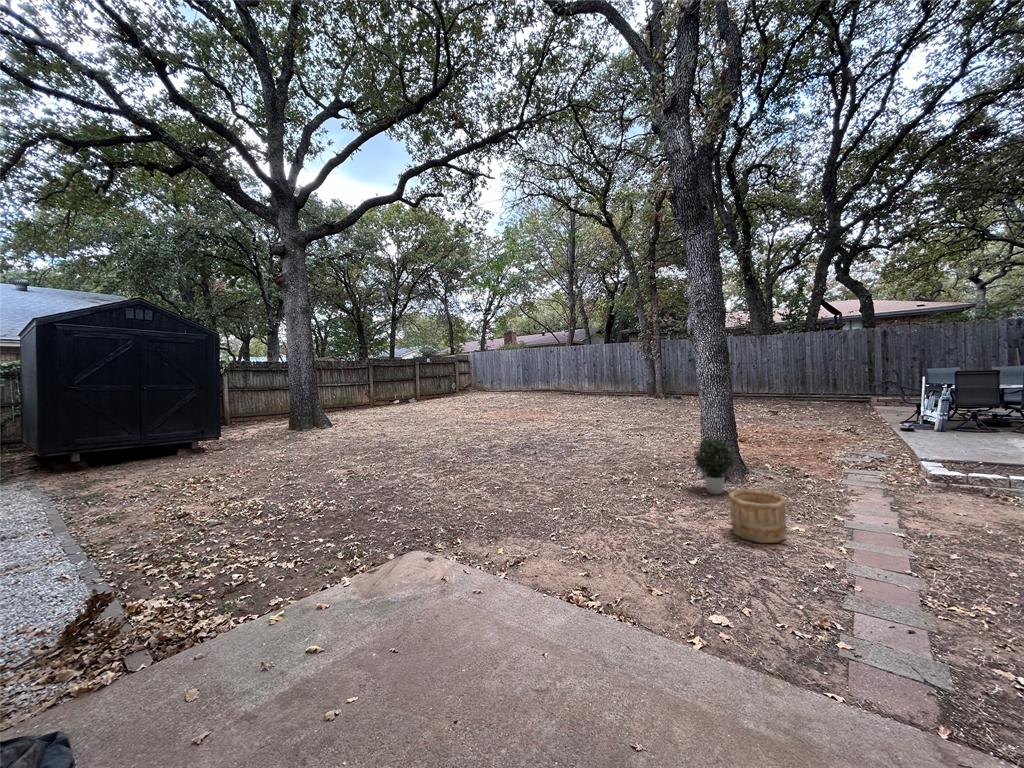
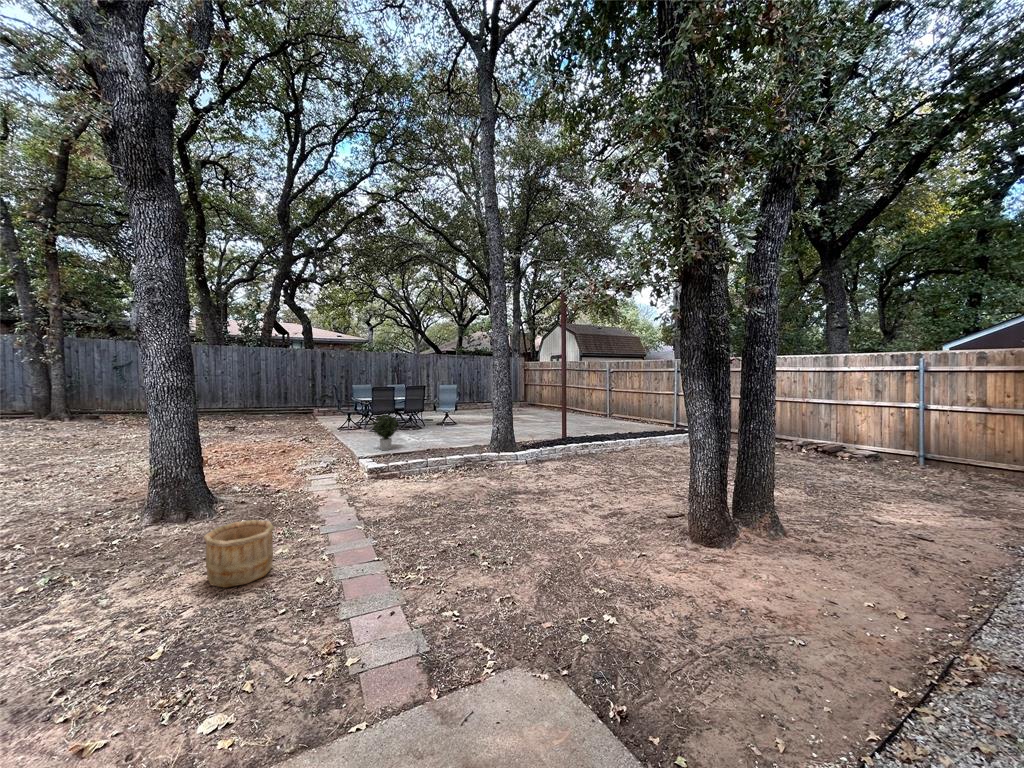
potted plant: present [694,439,735,494] -> present [373,414,398,451]

